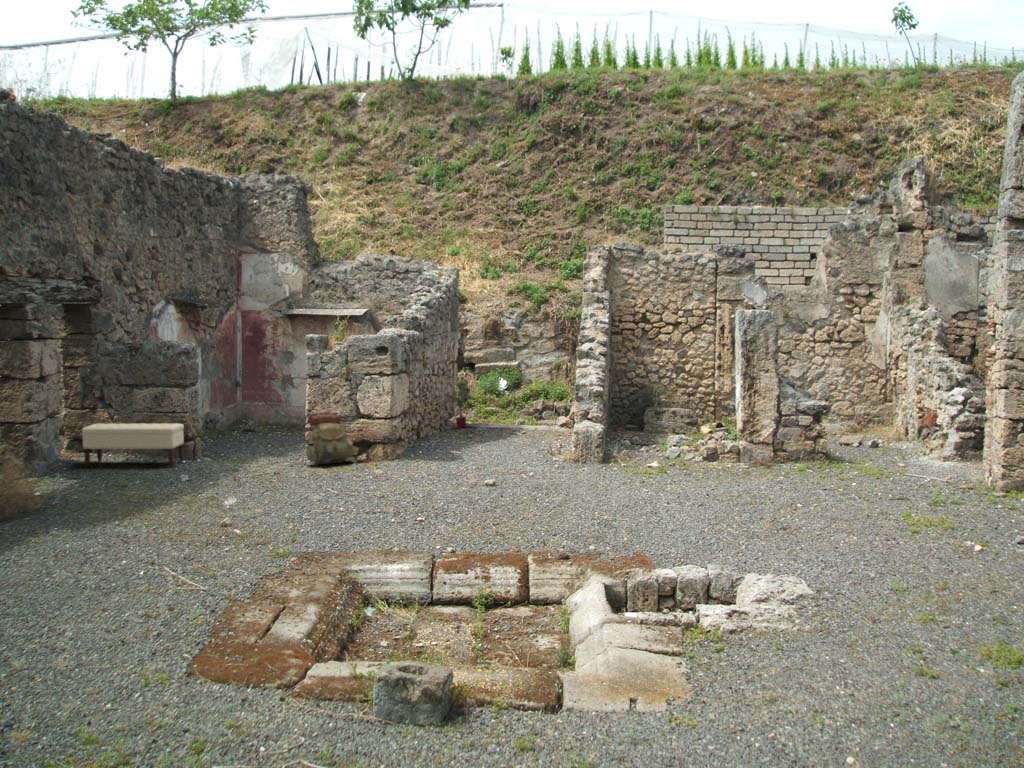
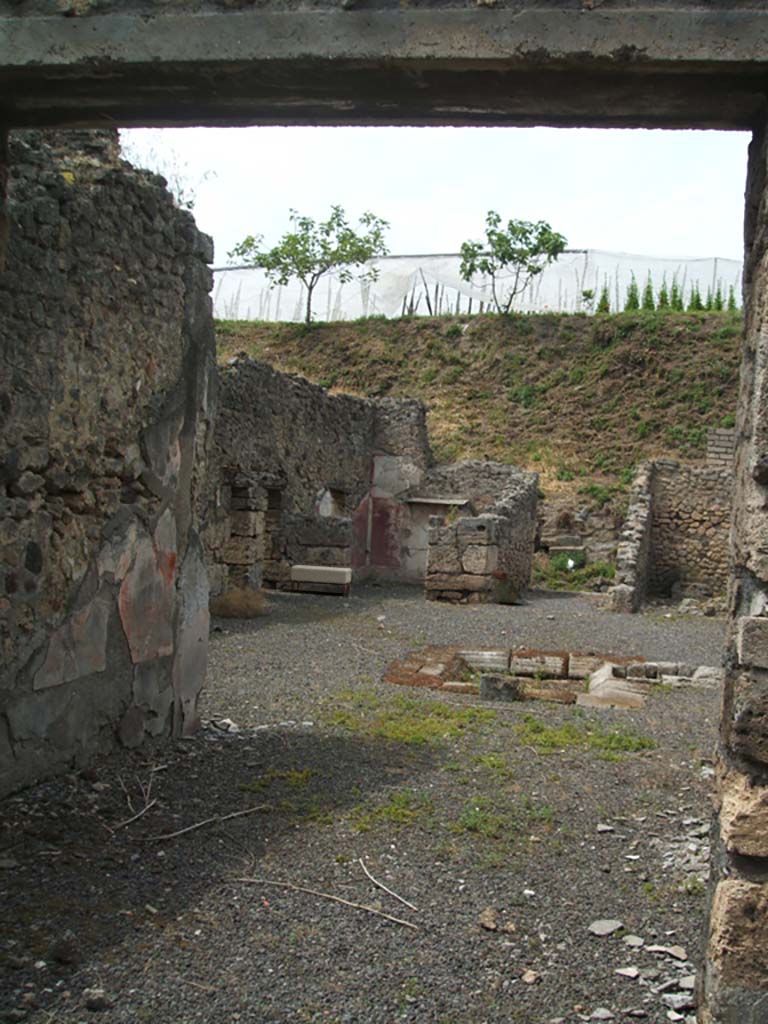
potted tree: present [446,375,471,428] -> none [523,550,543,589]
backpack: present [307,412,354,464] -> present [491,570,522,603]

